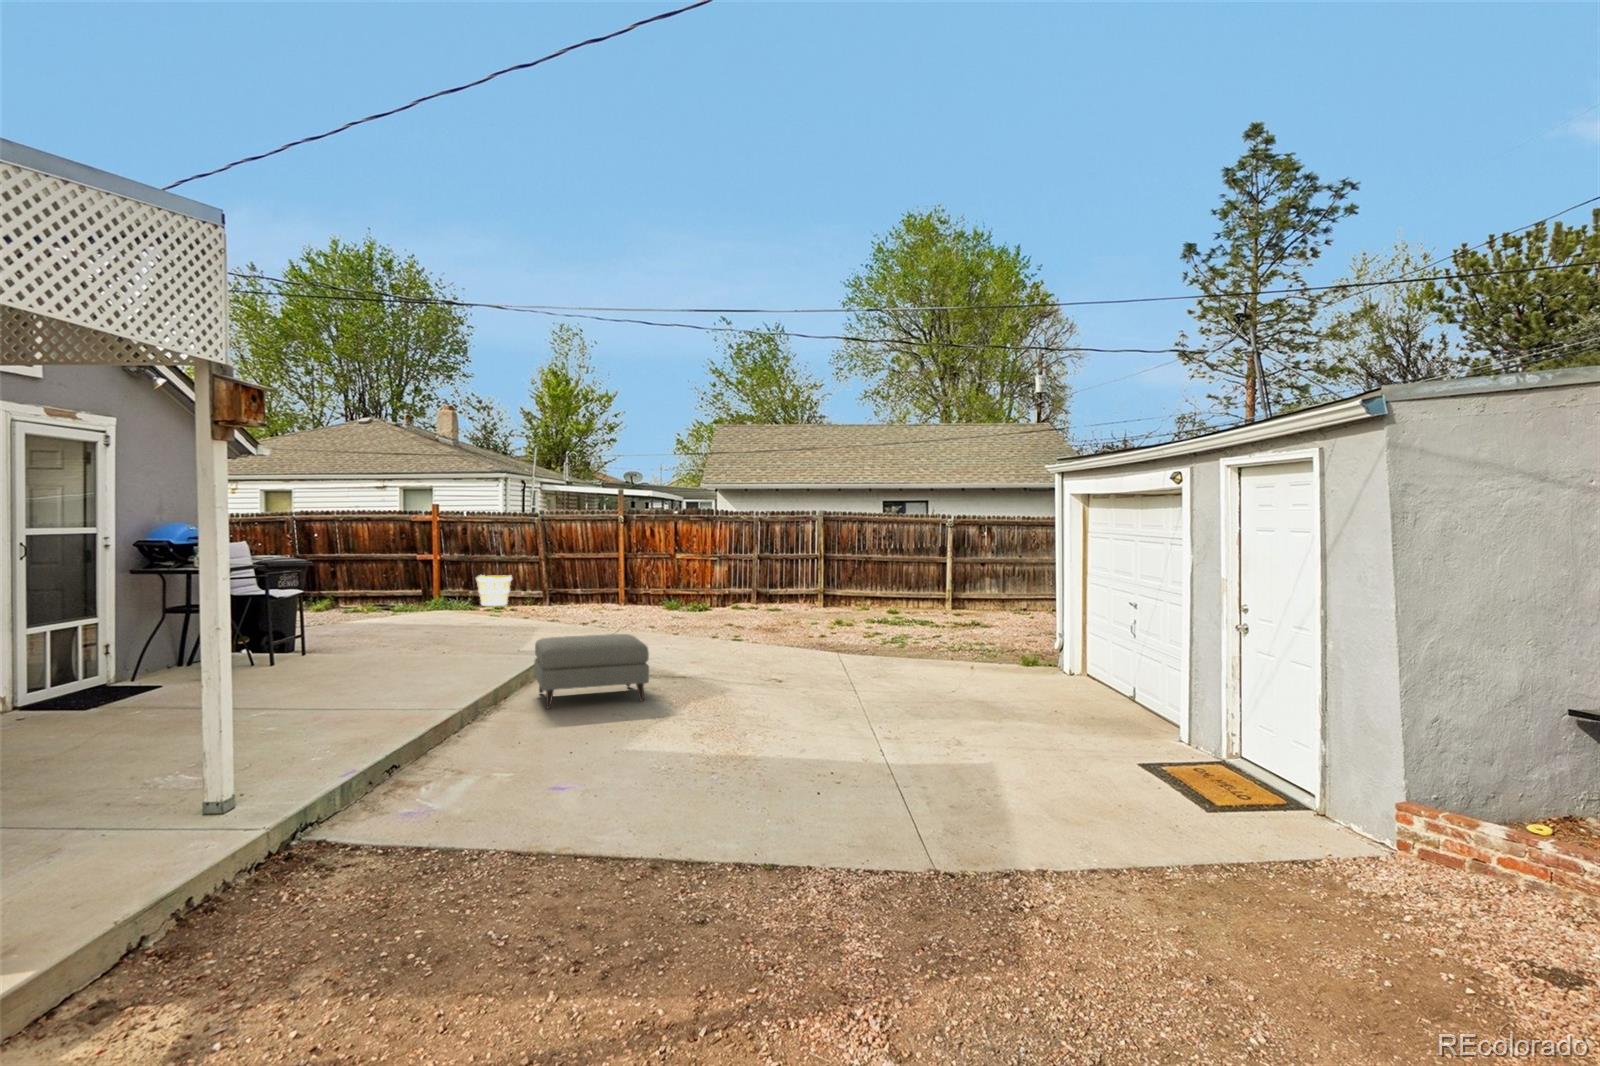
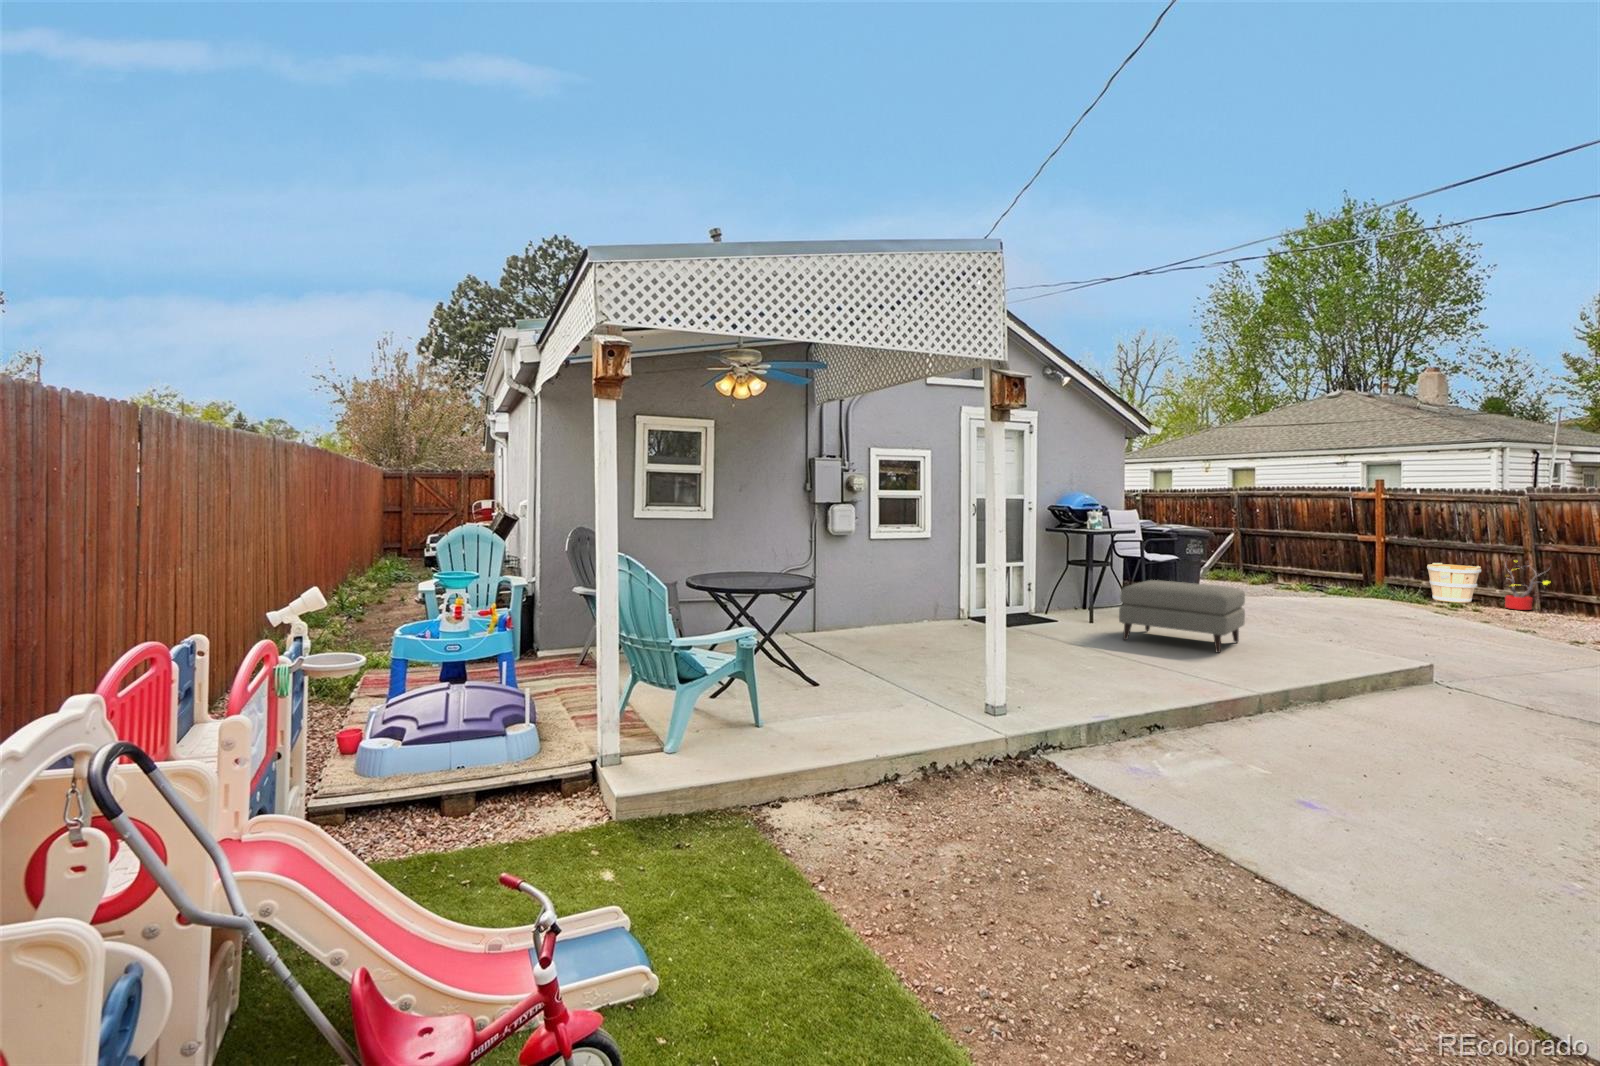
decorative plant: none [528,567,558,606] -> present [1505,566,1550,610]
ottoman: present [534,634,649,709] -> present [1119,580,1245,653]

